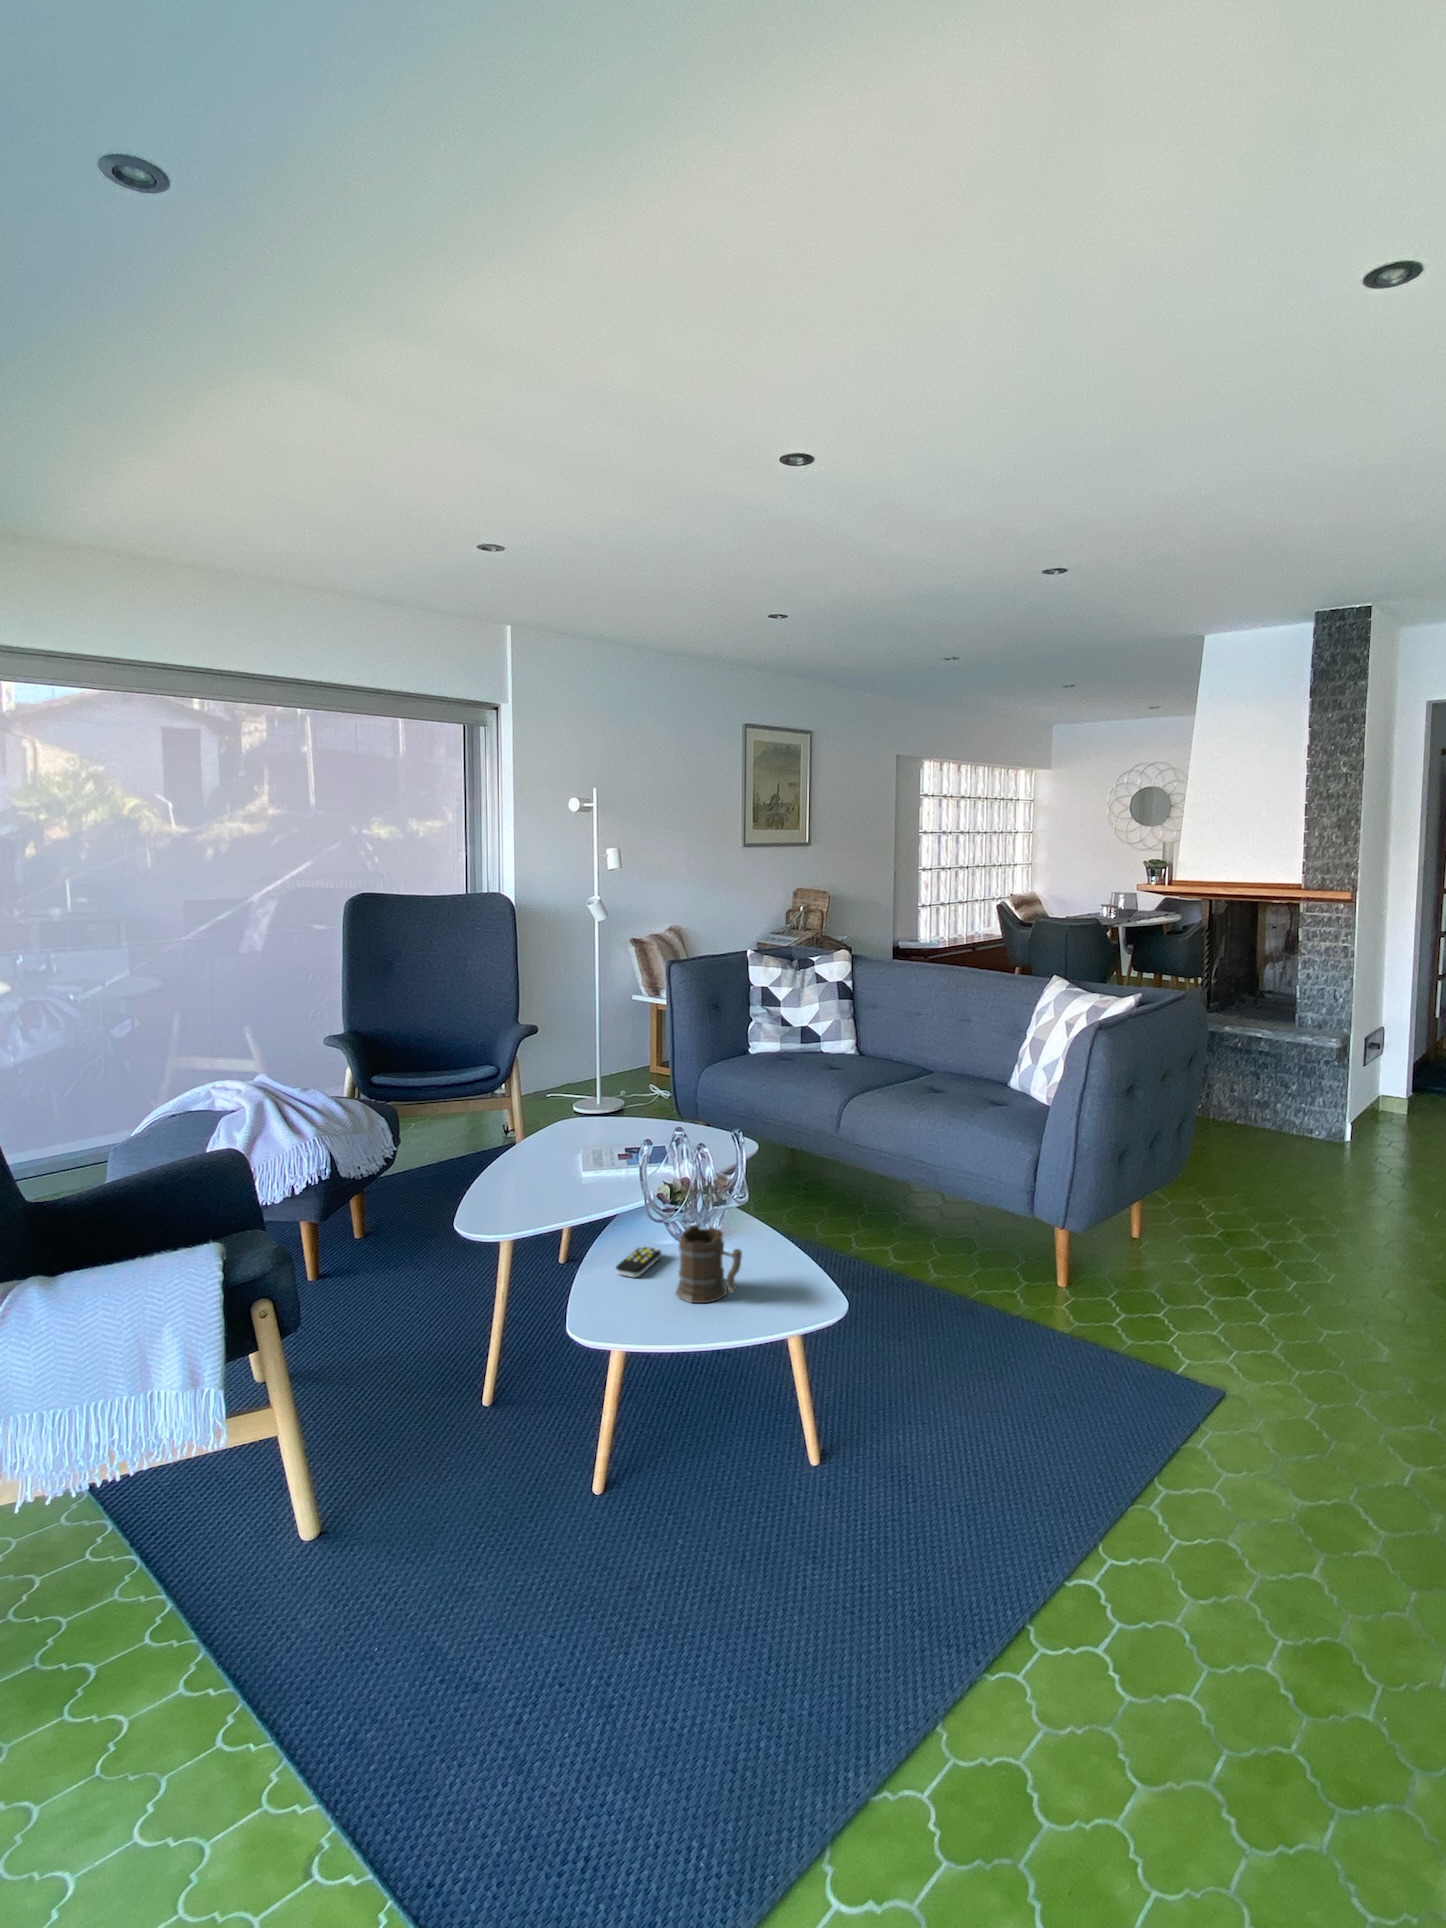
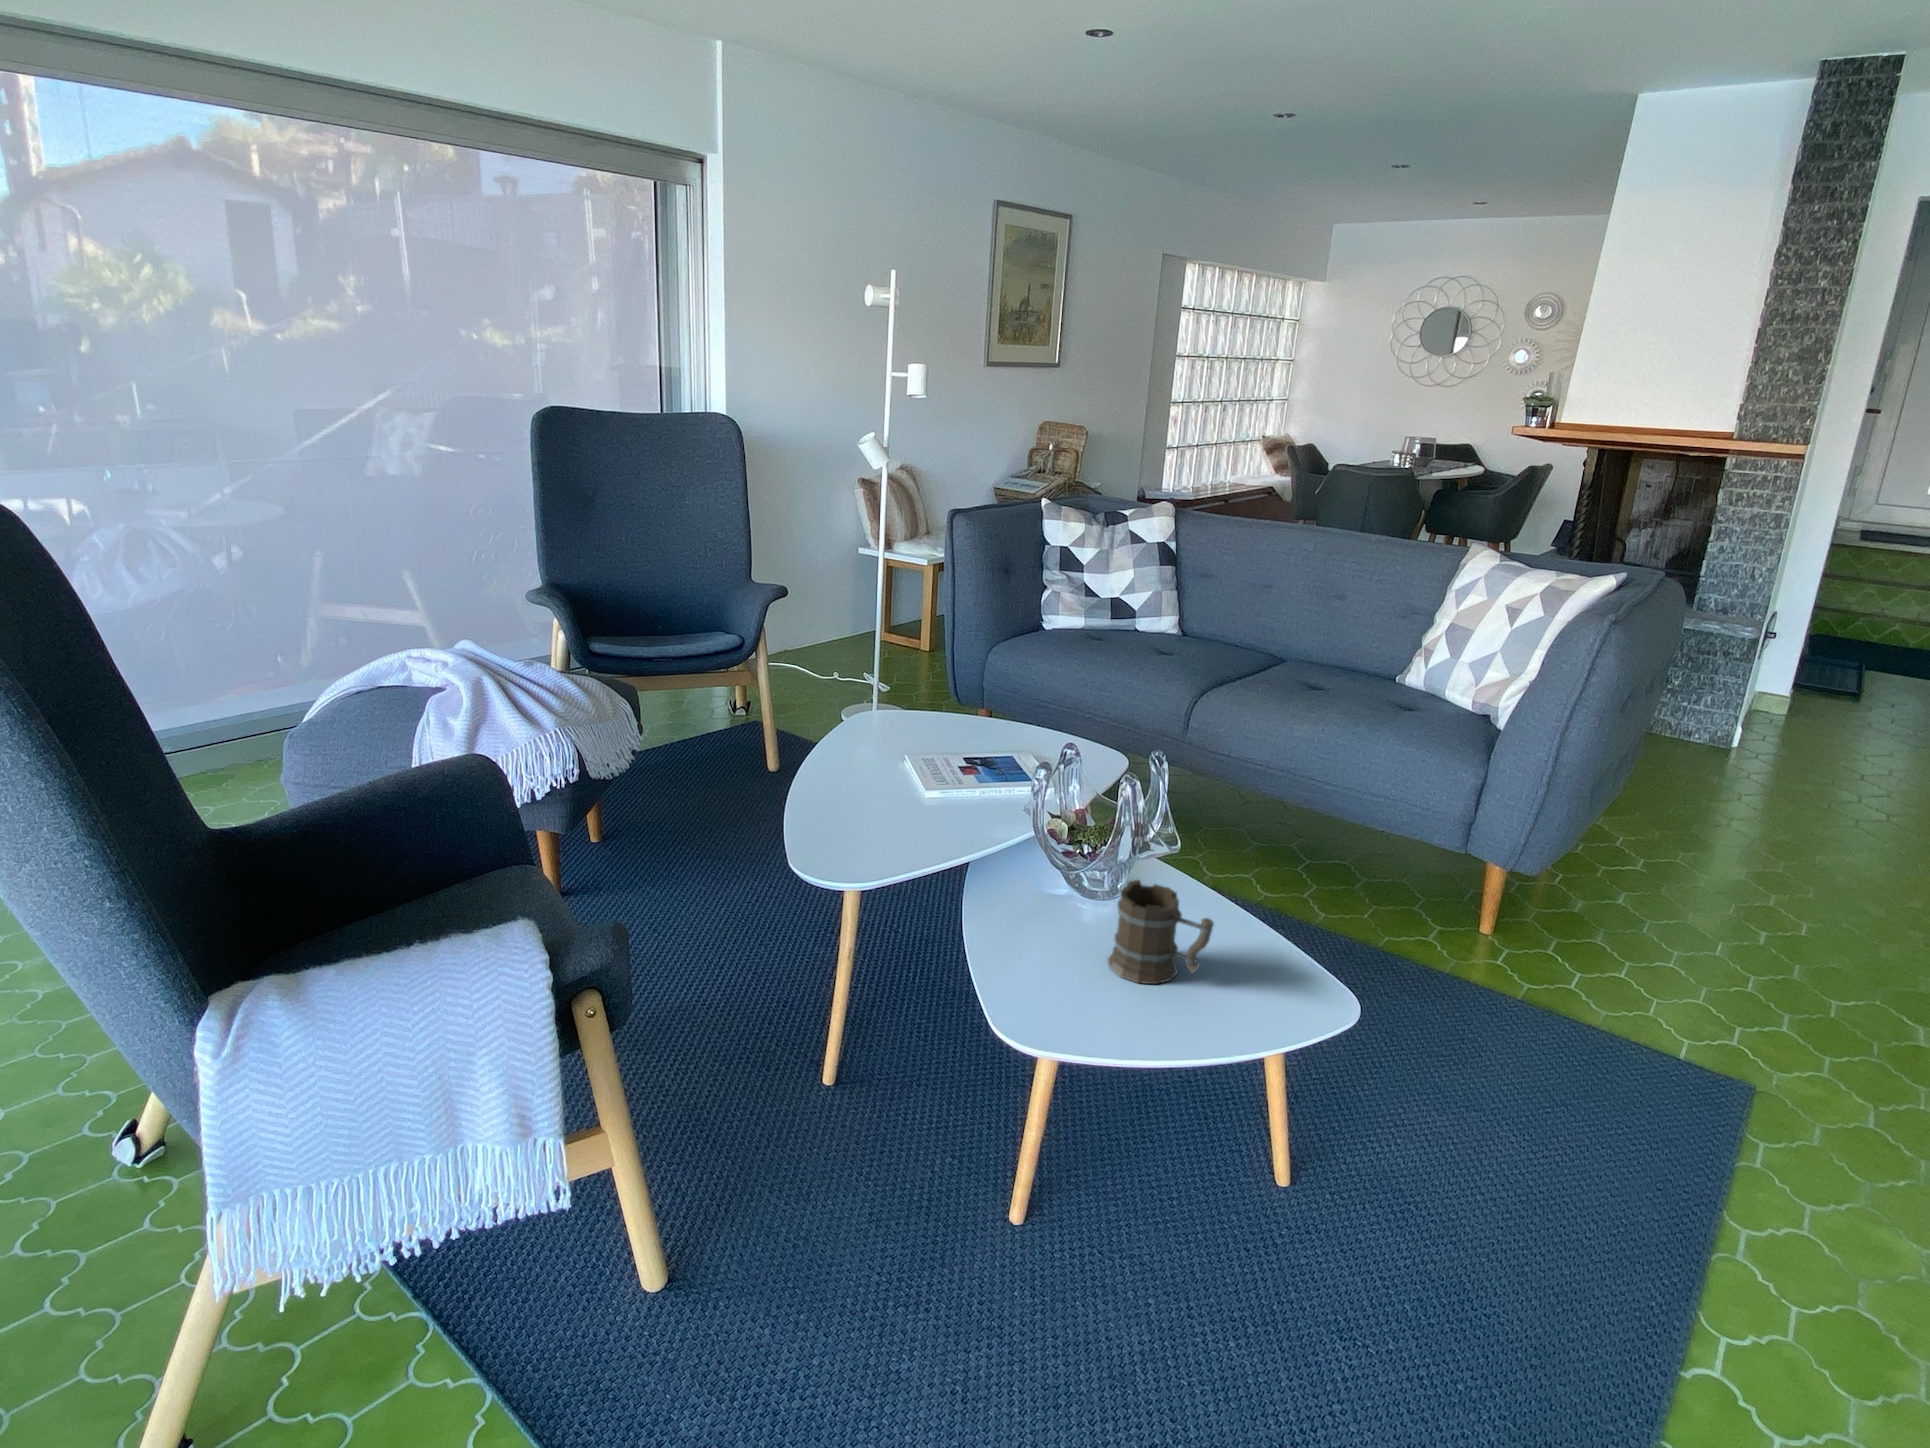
remote control: present [616,1246,661,1277] -> none [1015,896,1064,941]

